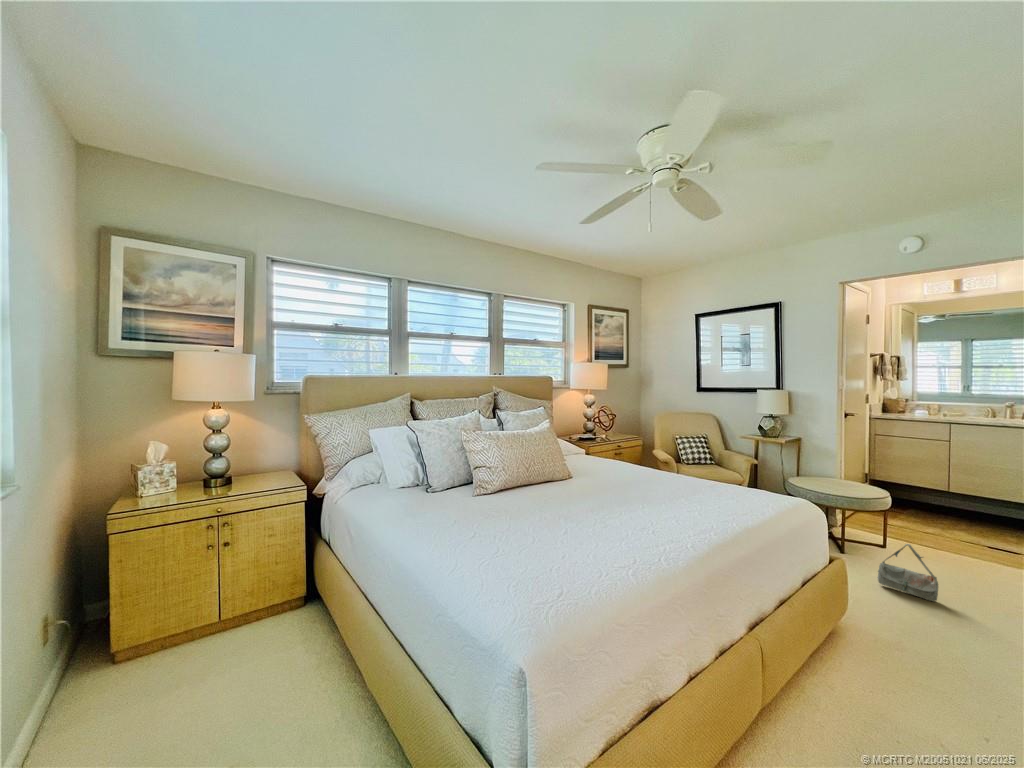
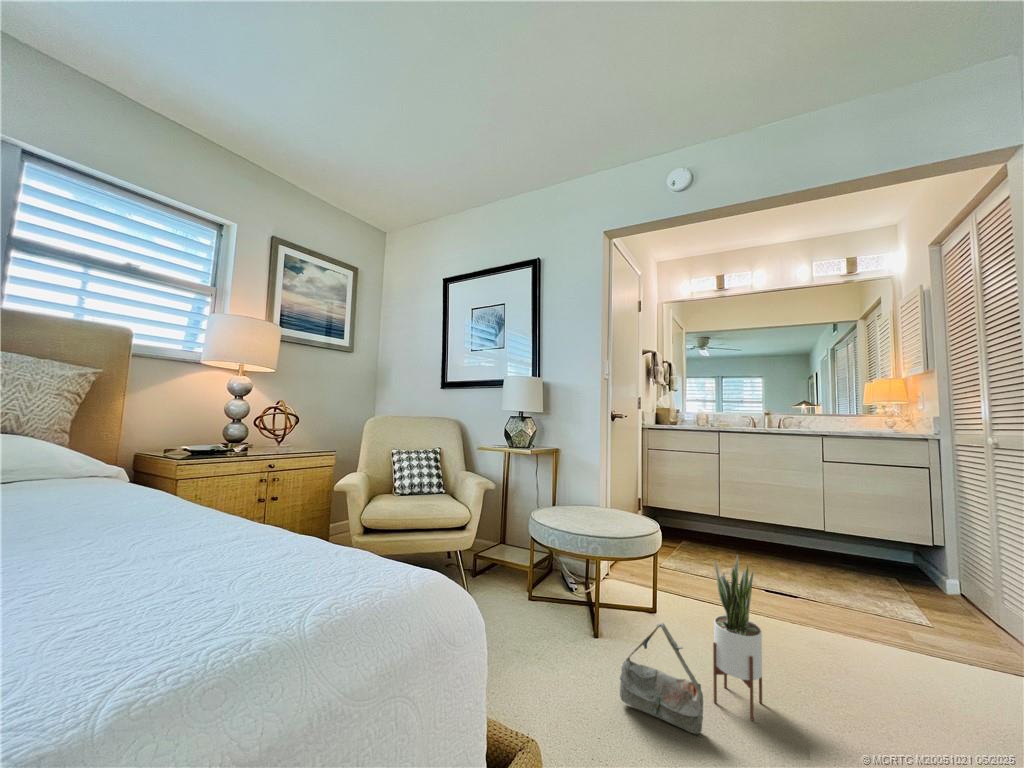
potted plant: none [946,512,984,603] -> present [713,556,762,721]

